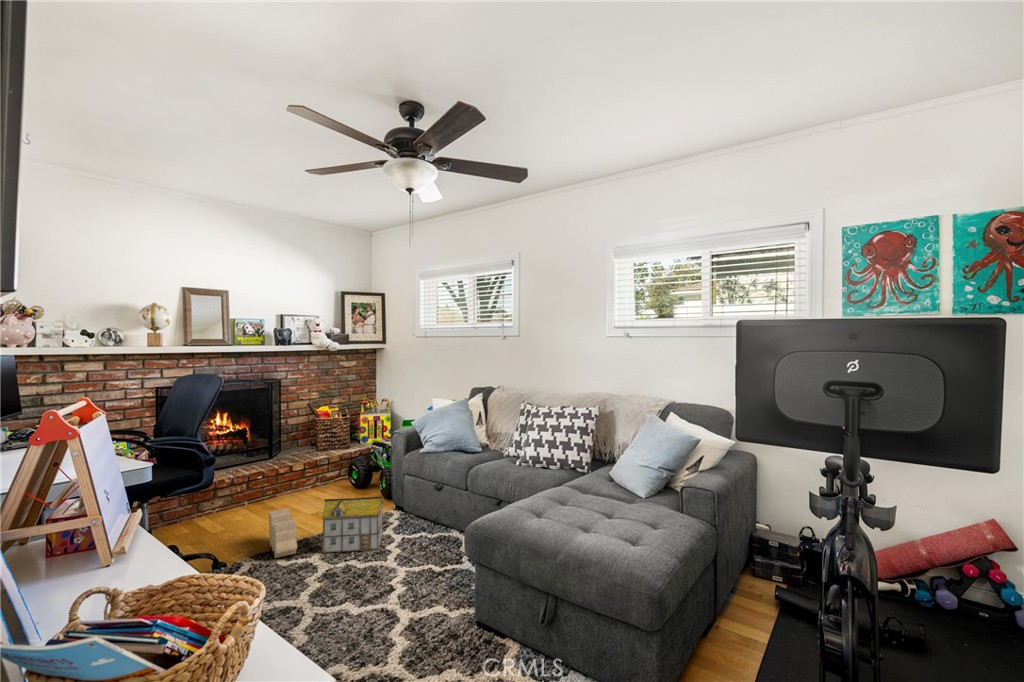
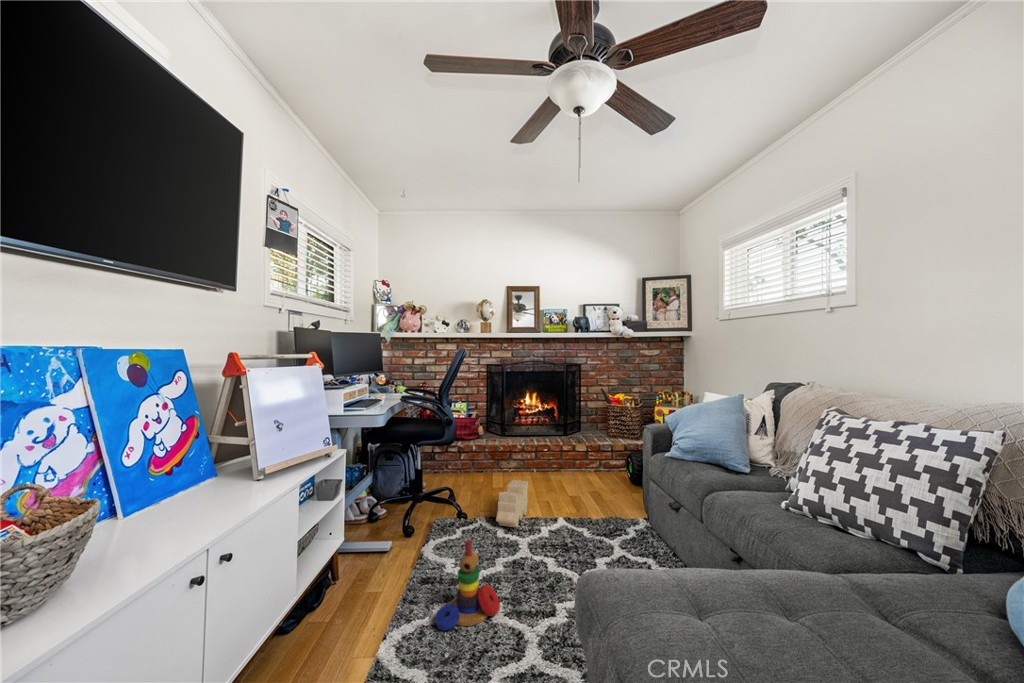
toy house: present [322,497,383,553] -> none [533,481,603,557]
stacking toy: none [309,552,358,635] -> present [435,540,500,631]

